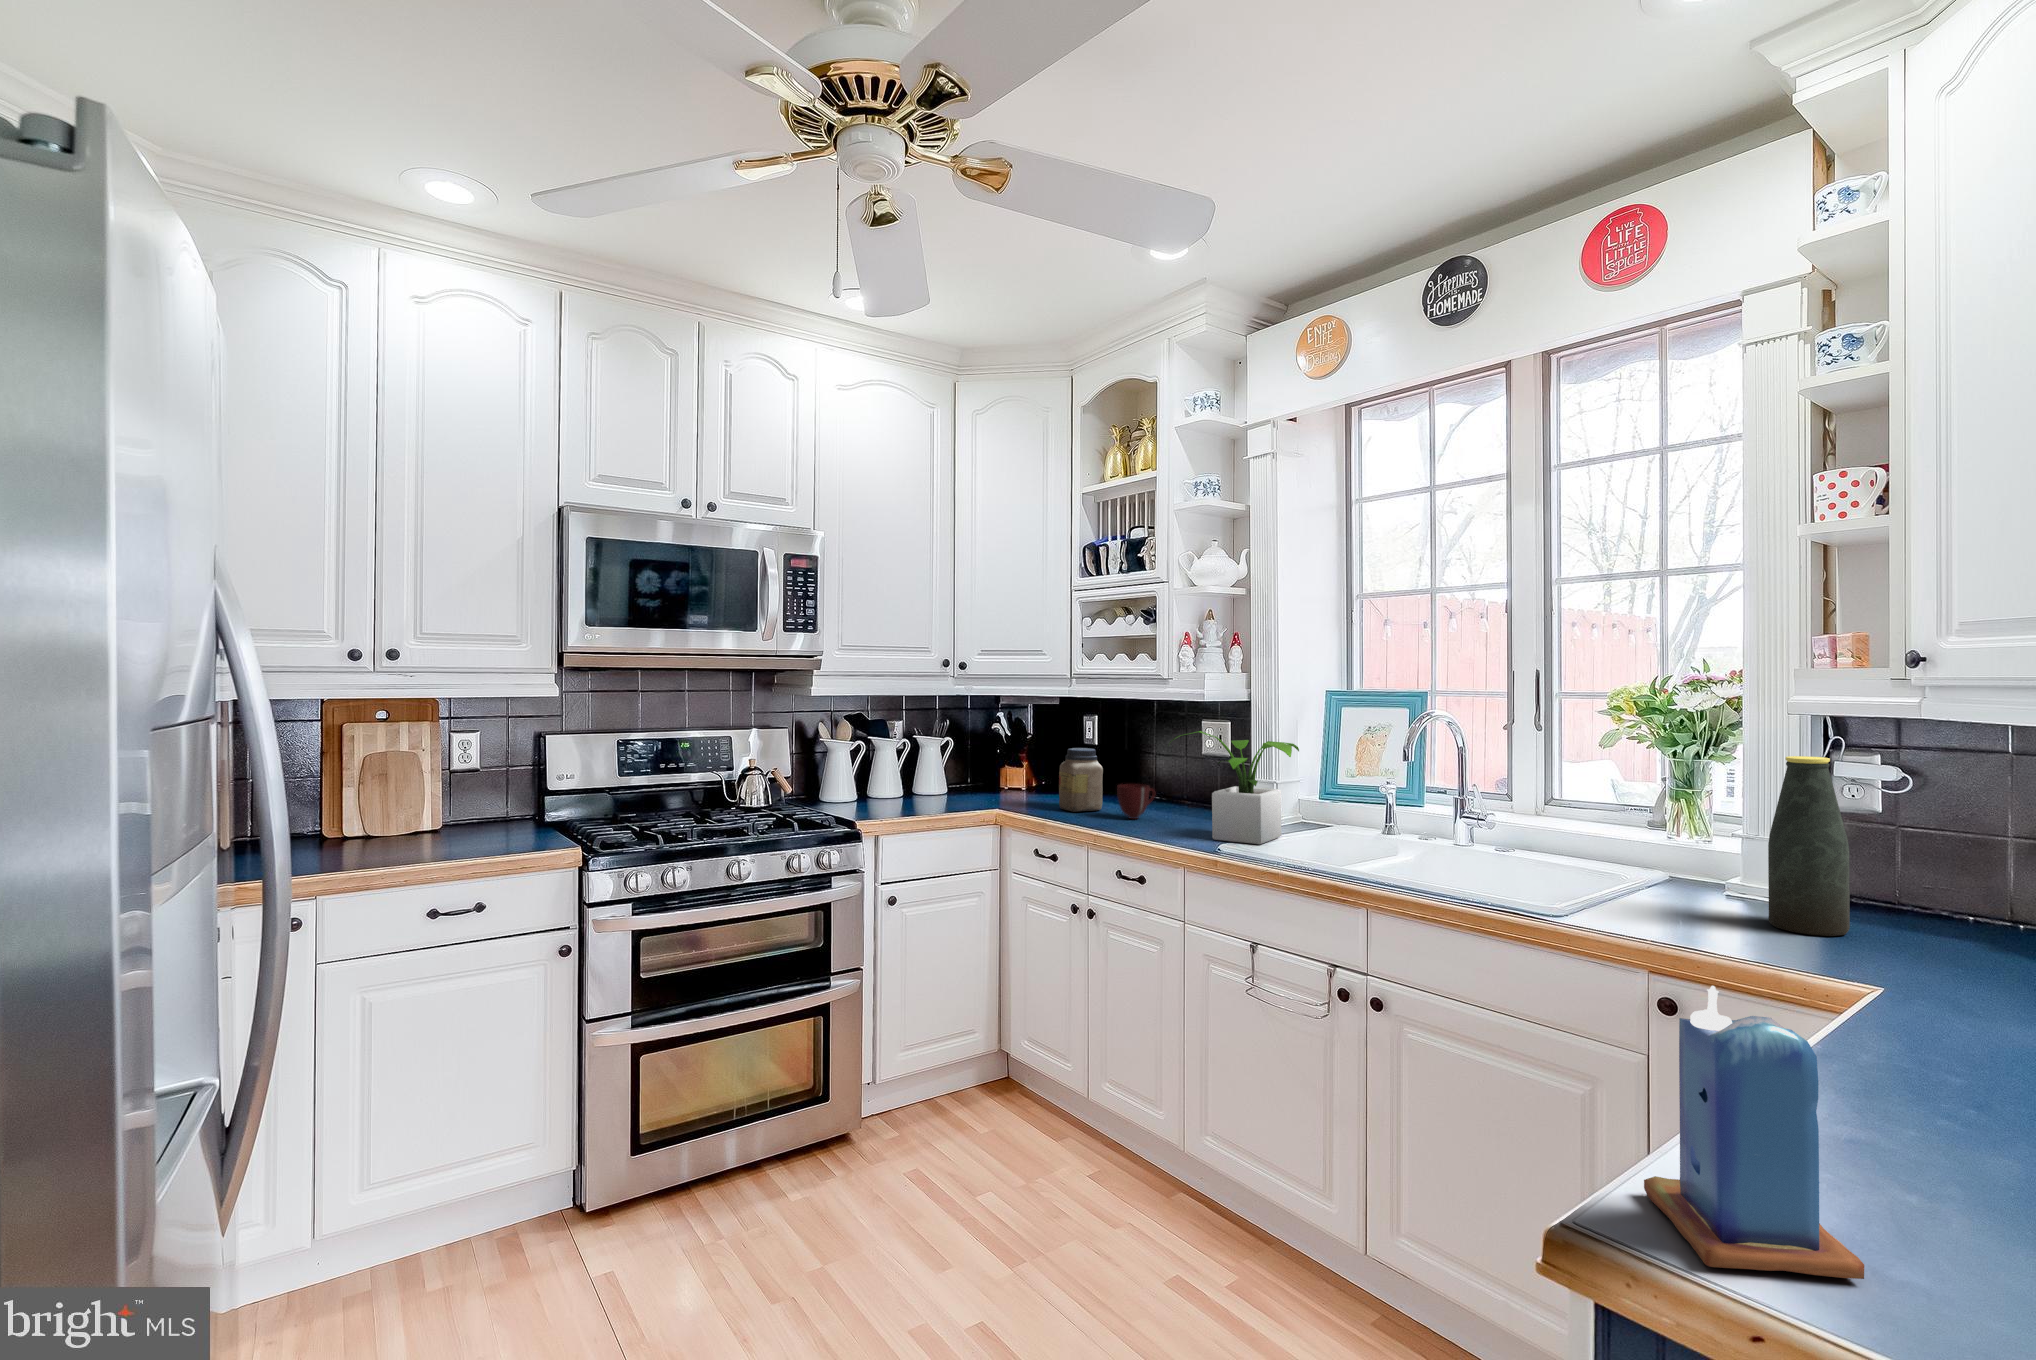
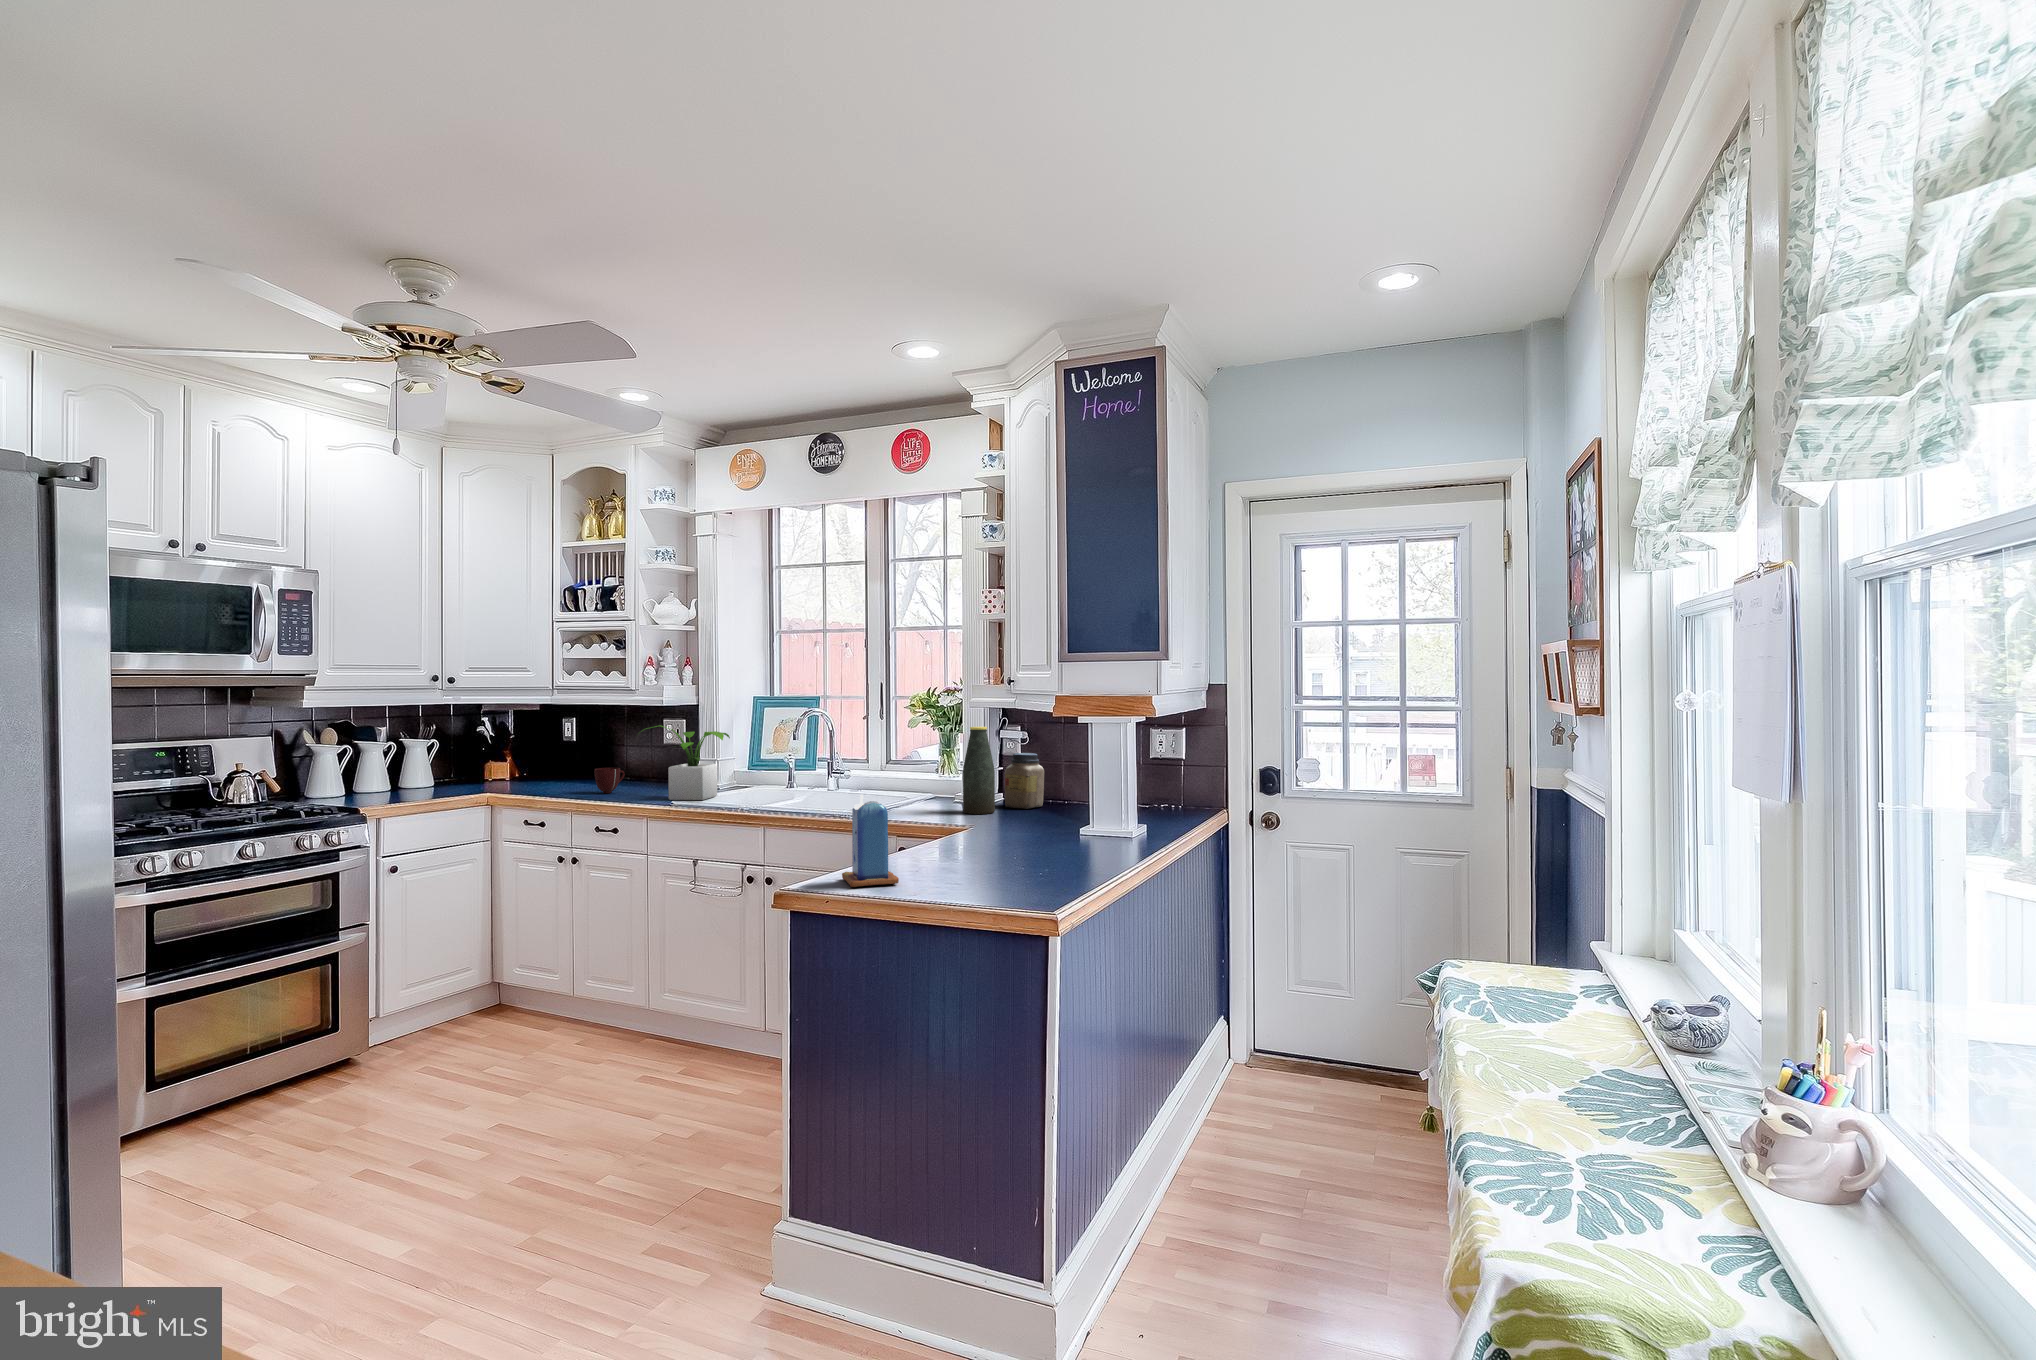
jar: present [1059,748,1103,812] -> present [1005,753,1044,809]

